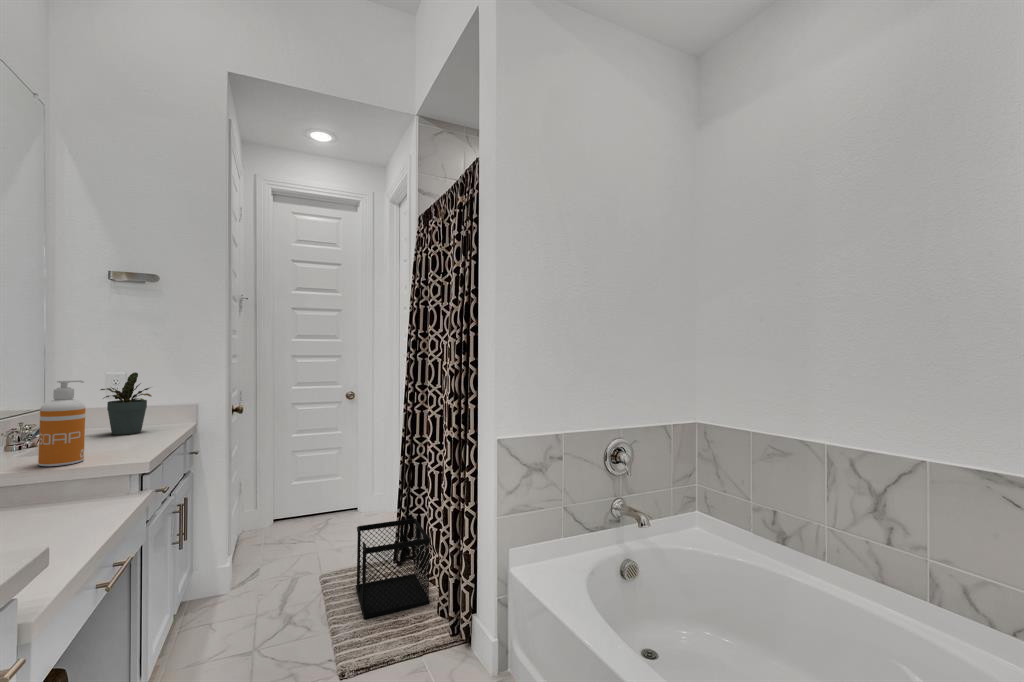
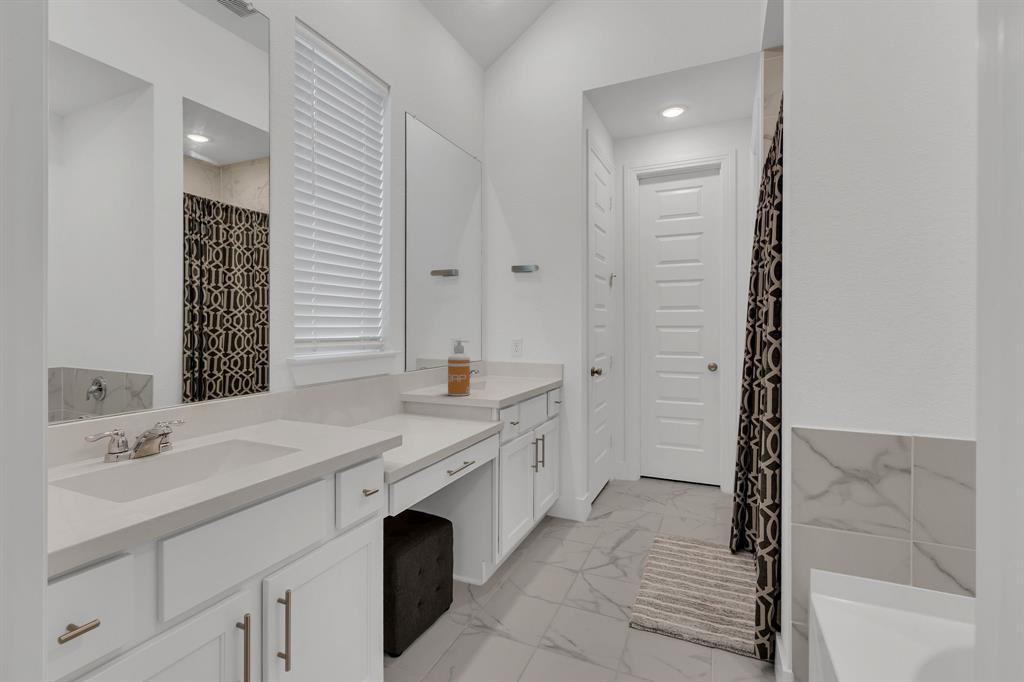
potted plant: present [101,372,151,435] -> none [496,338,527,383]
wastebasket: present [356,518,430,619] -> none [673,498,749,604]

